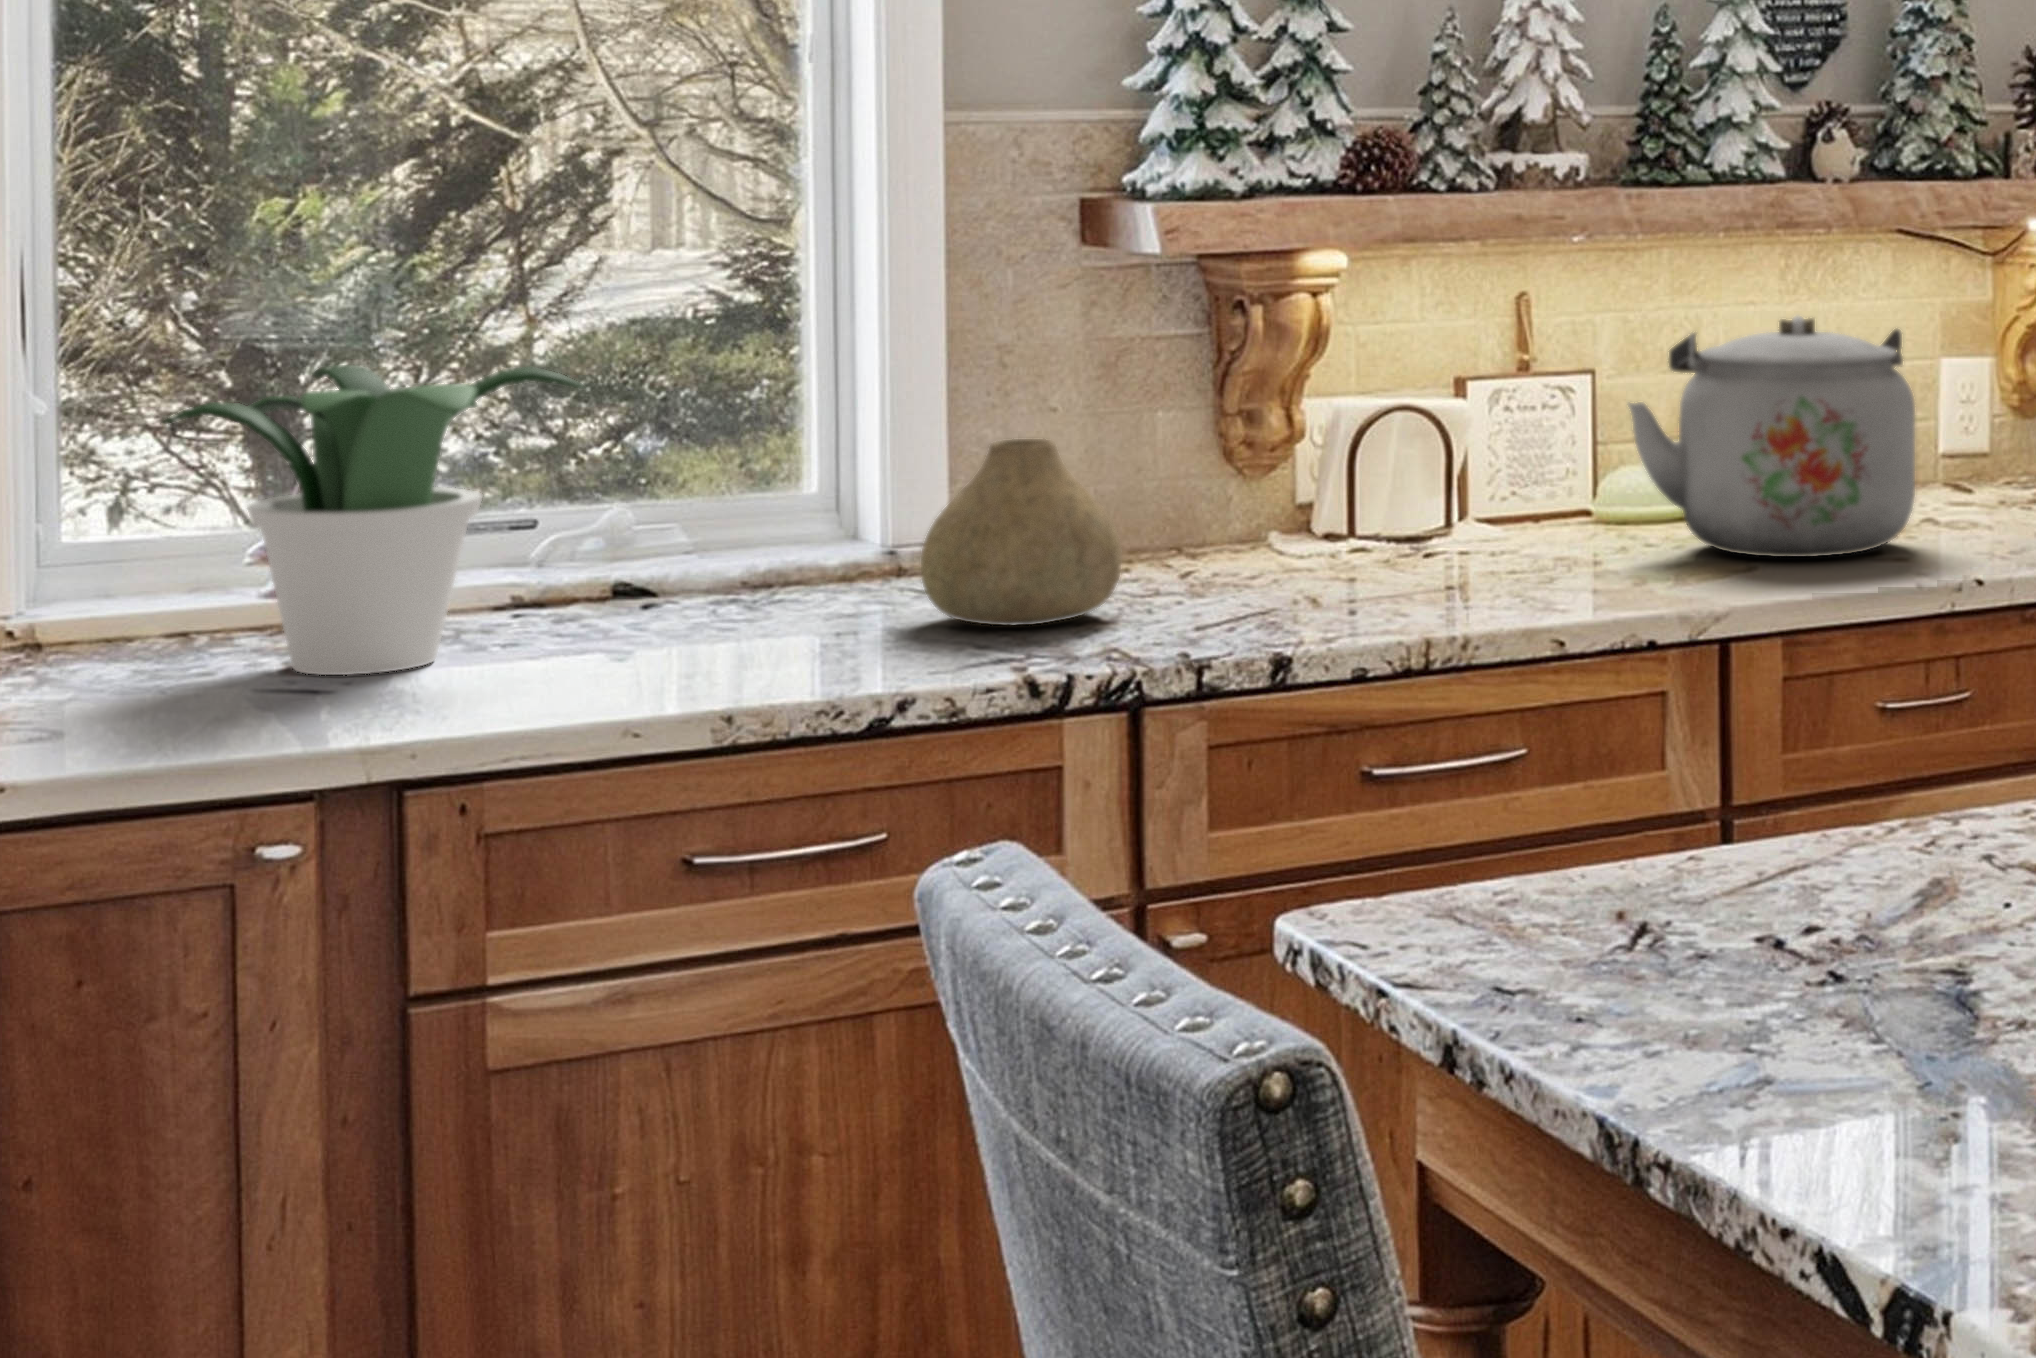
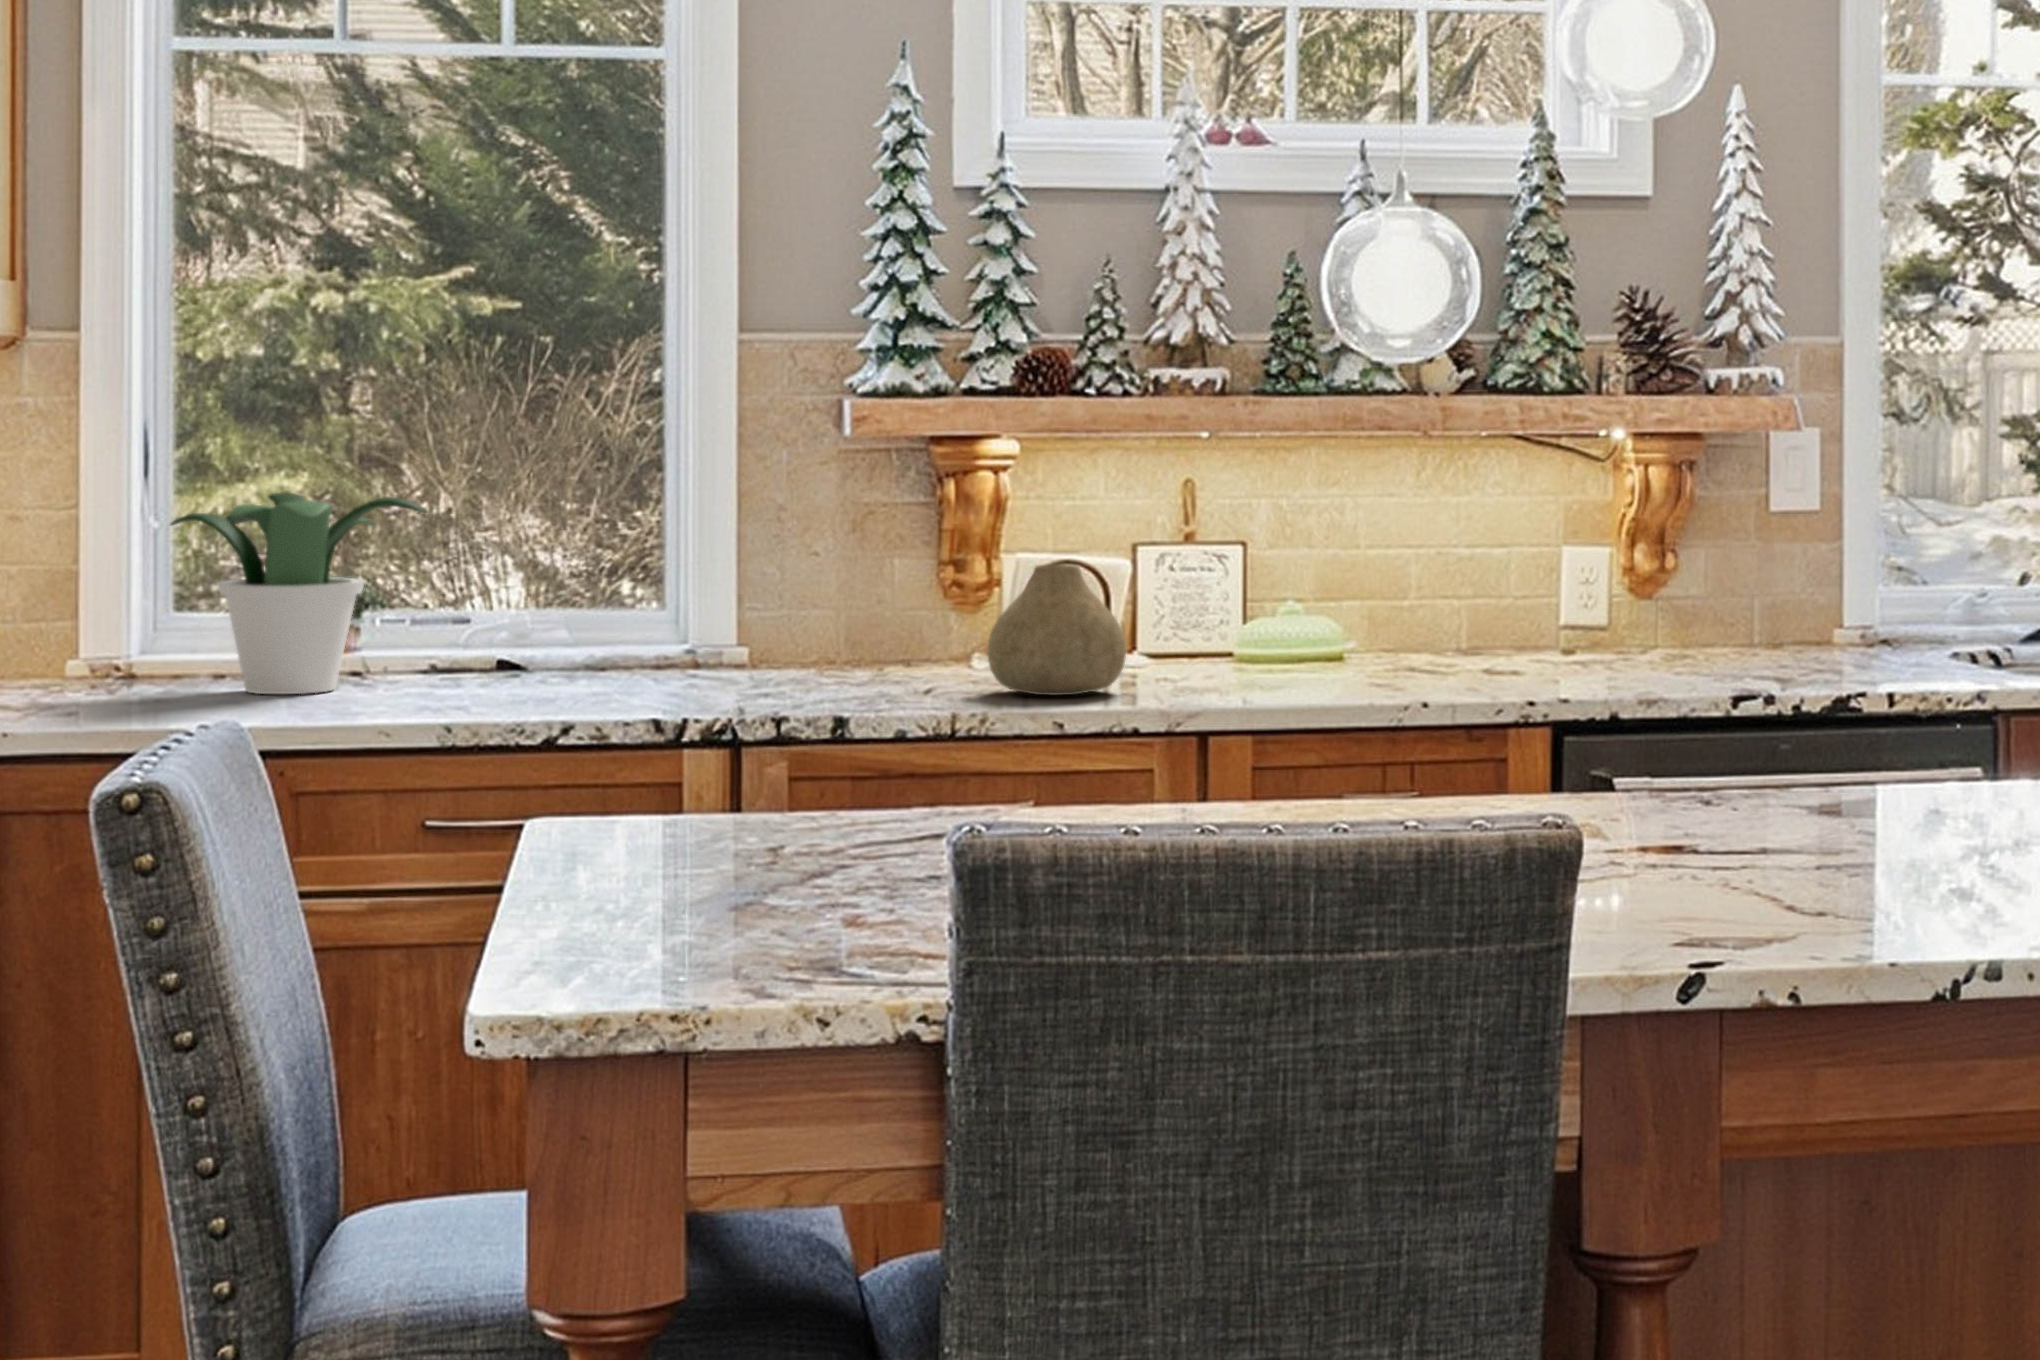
kettle: present [1628,316,1915,557] -> none [1211,495,1440,681]
vase: present [921,439,1122,626] -> present [988,564,1126,695]

